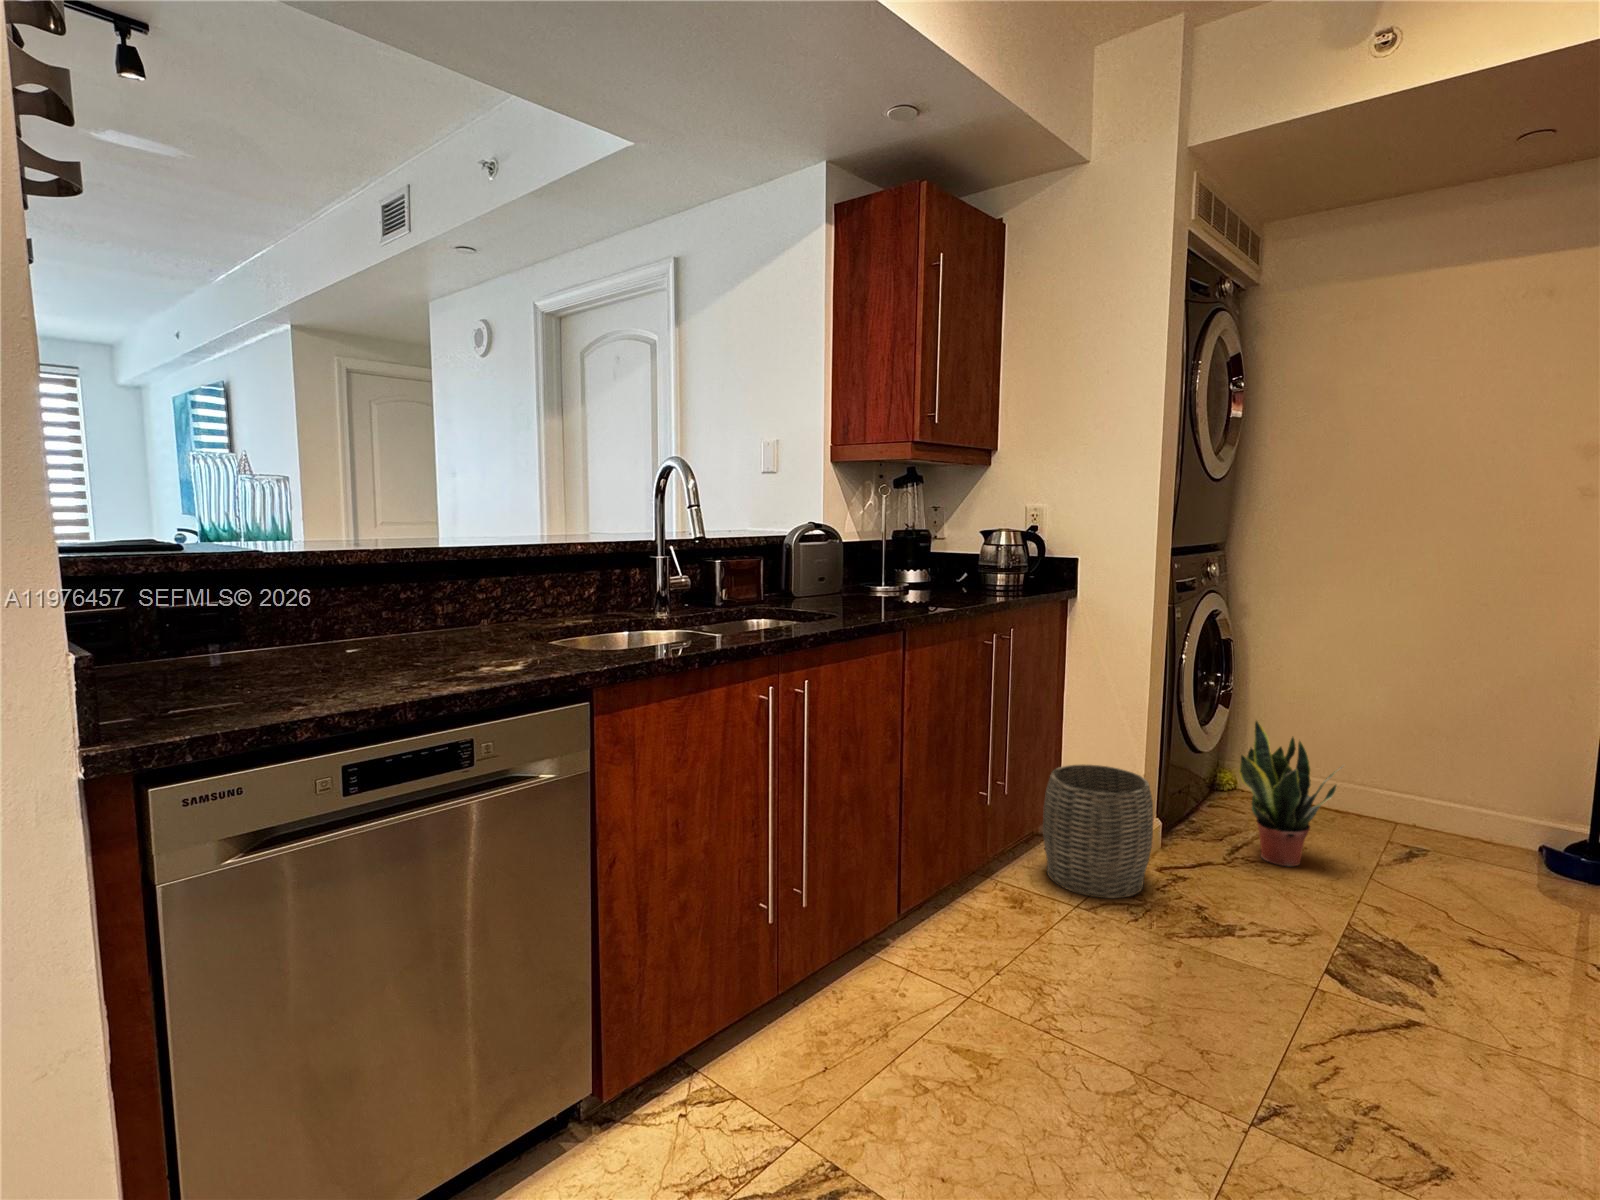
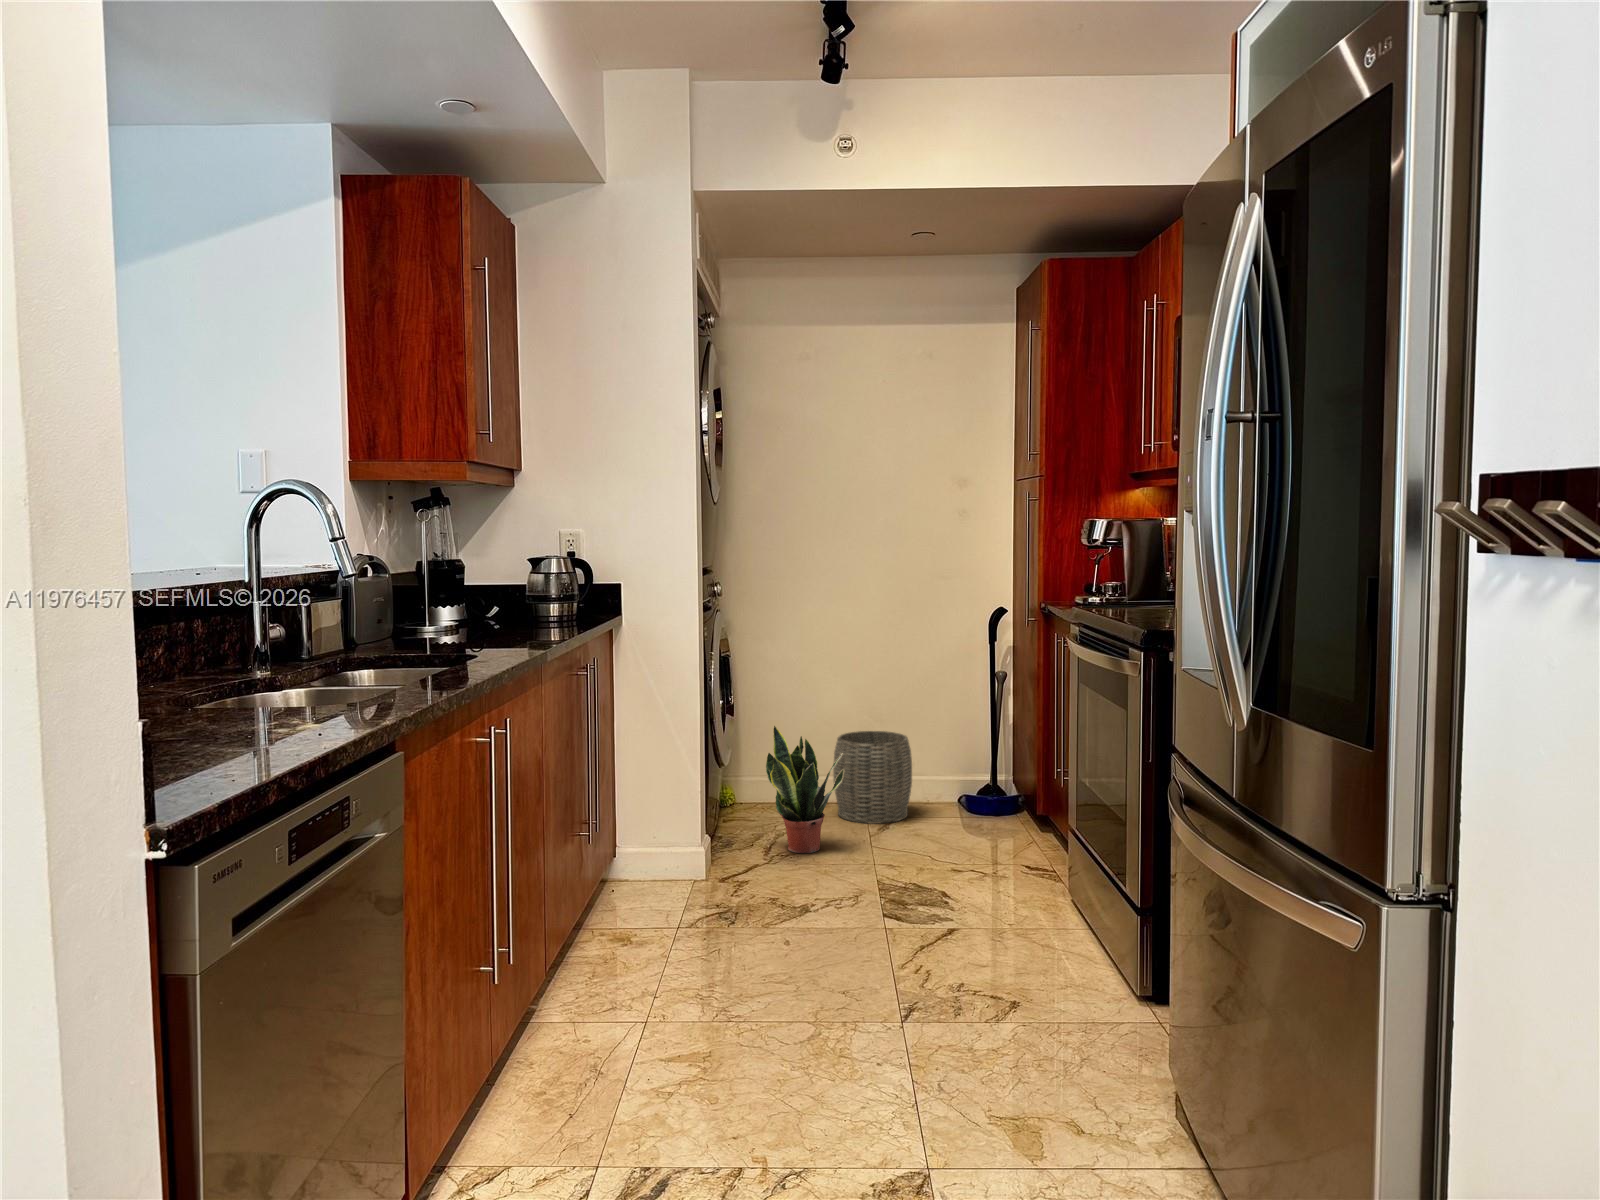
woven basket: present [1043,764,1153,898] -> present [833,731,912,824]

